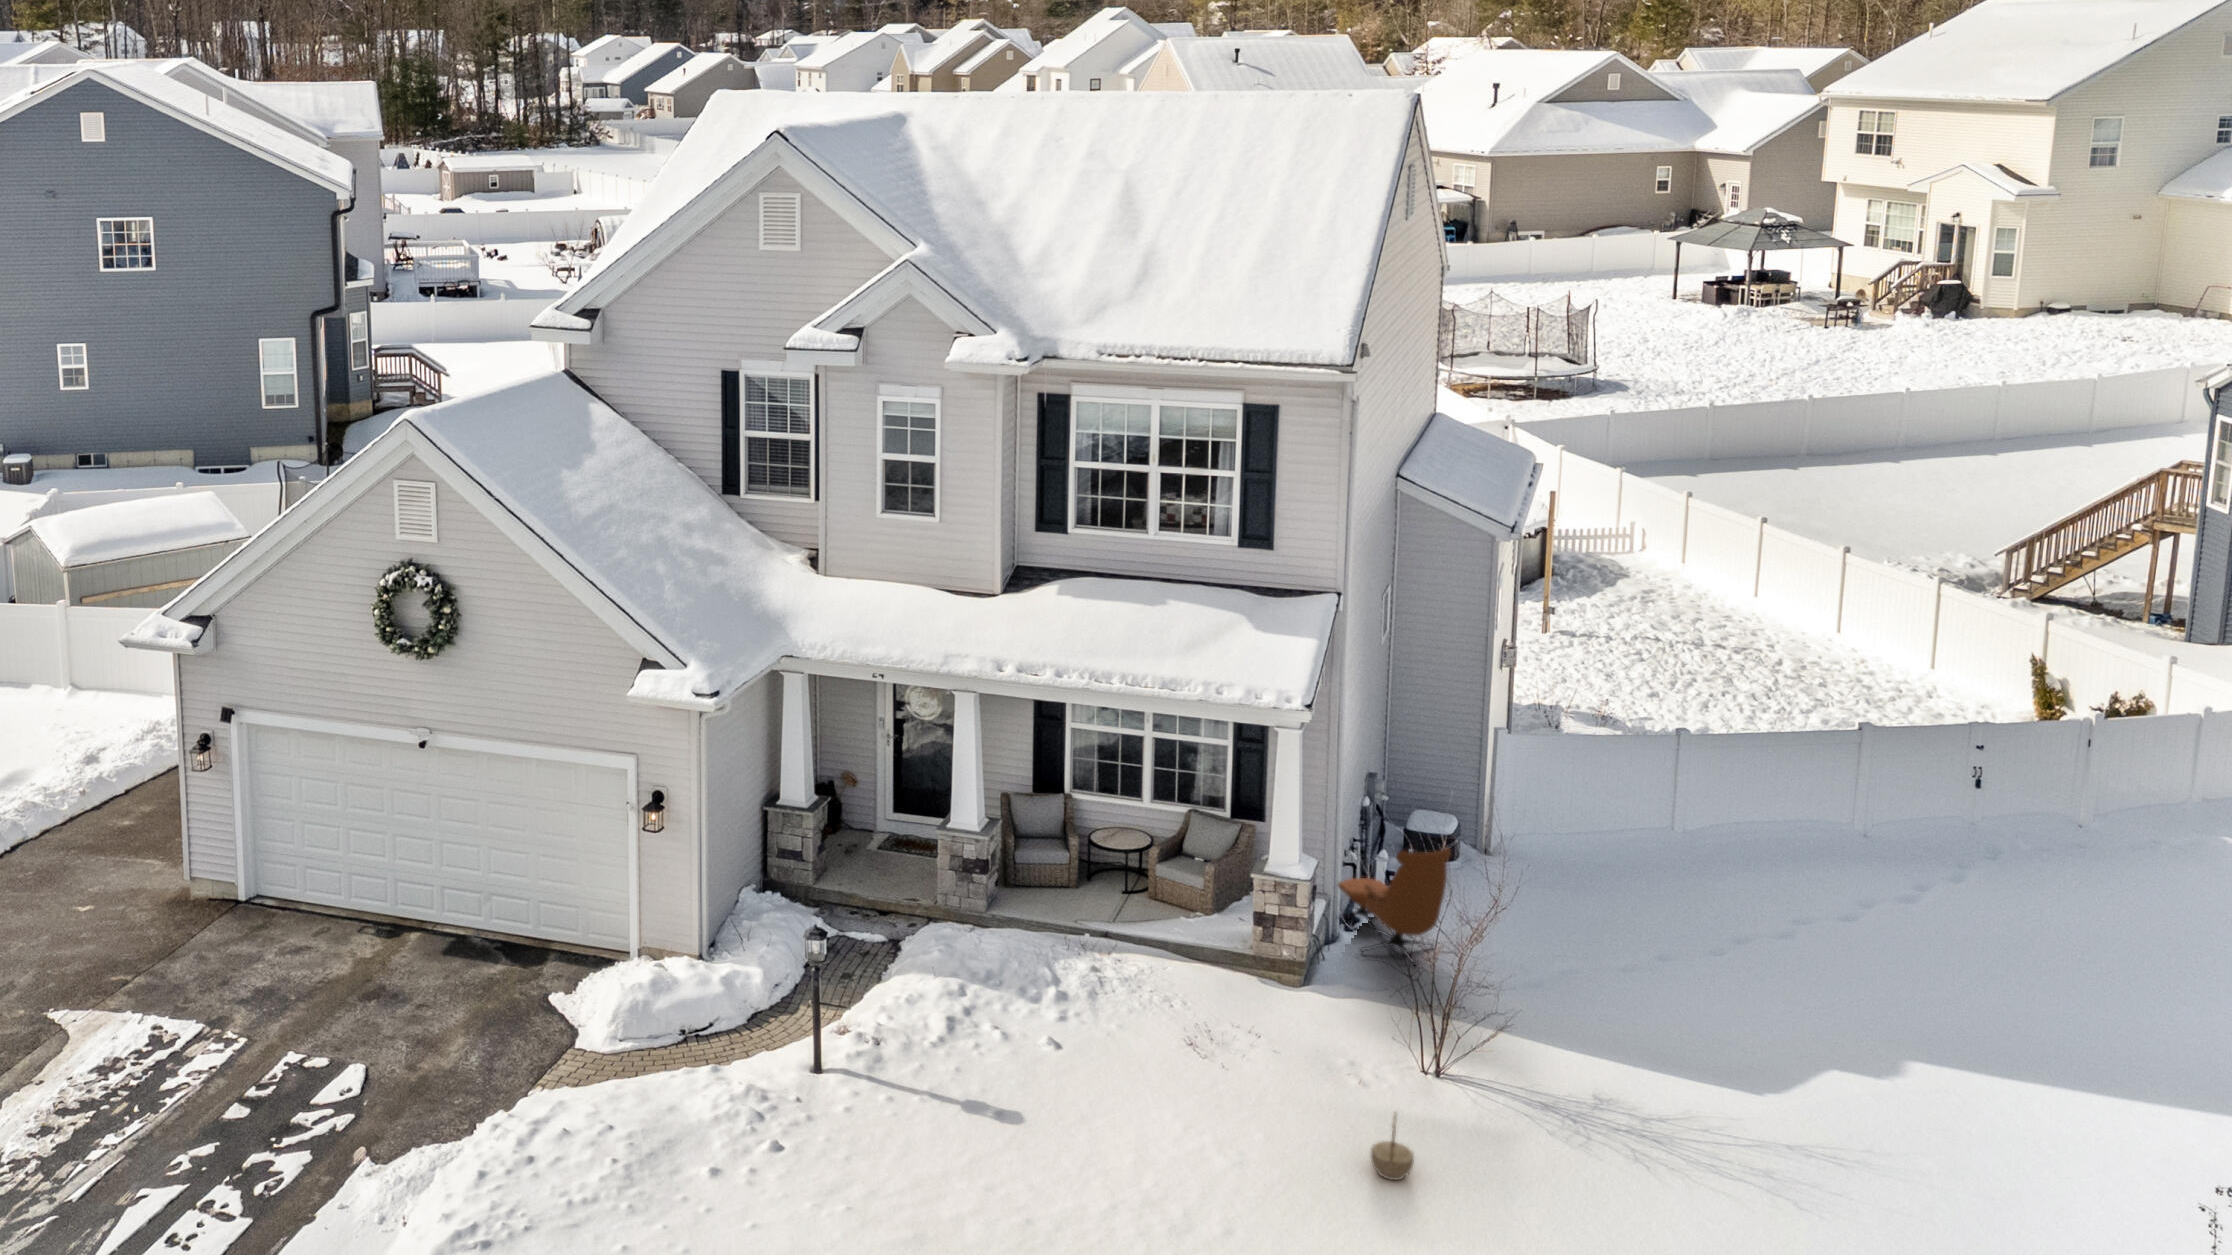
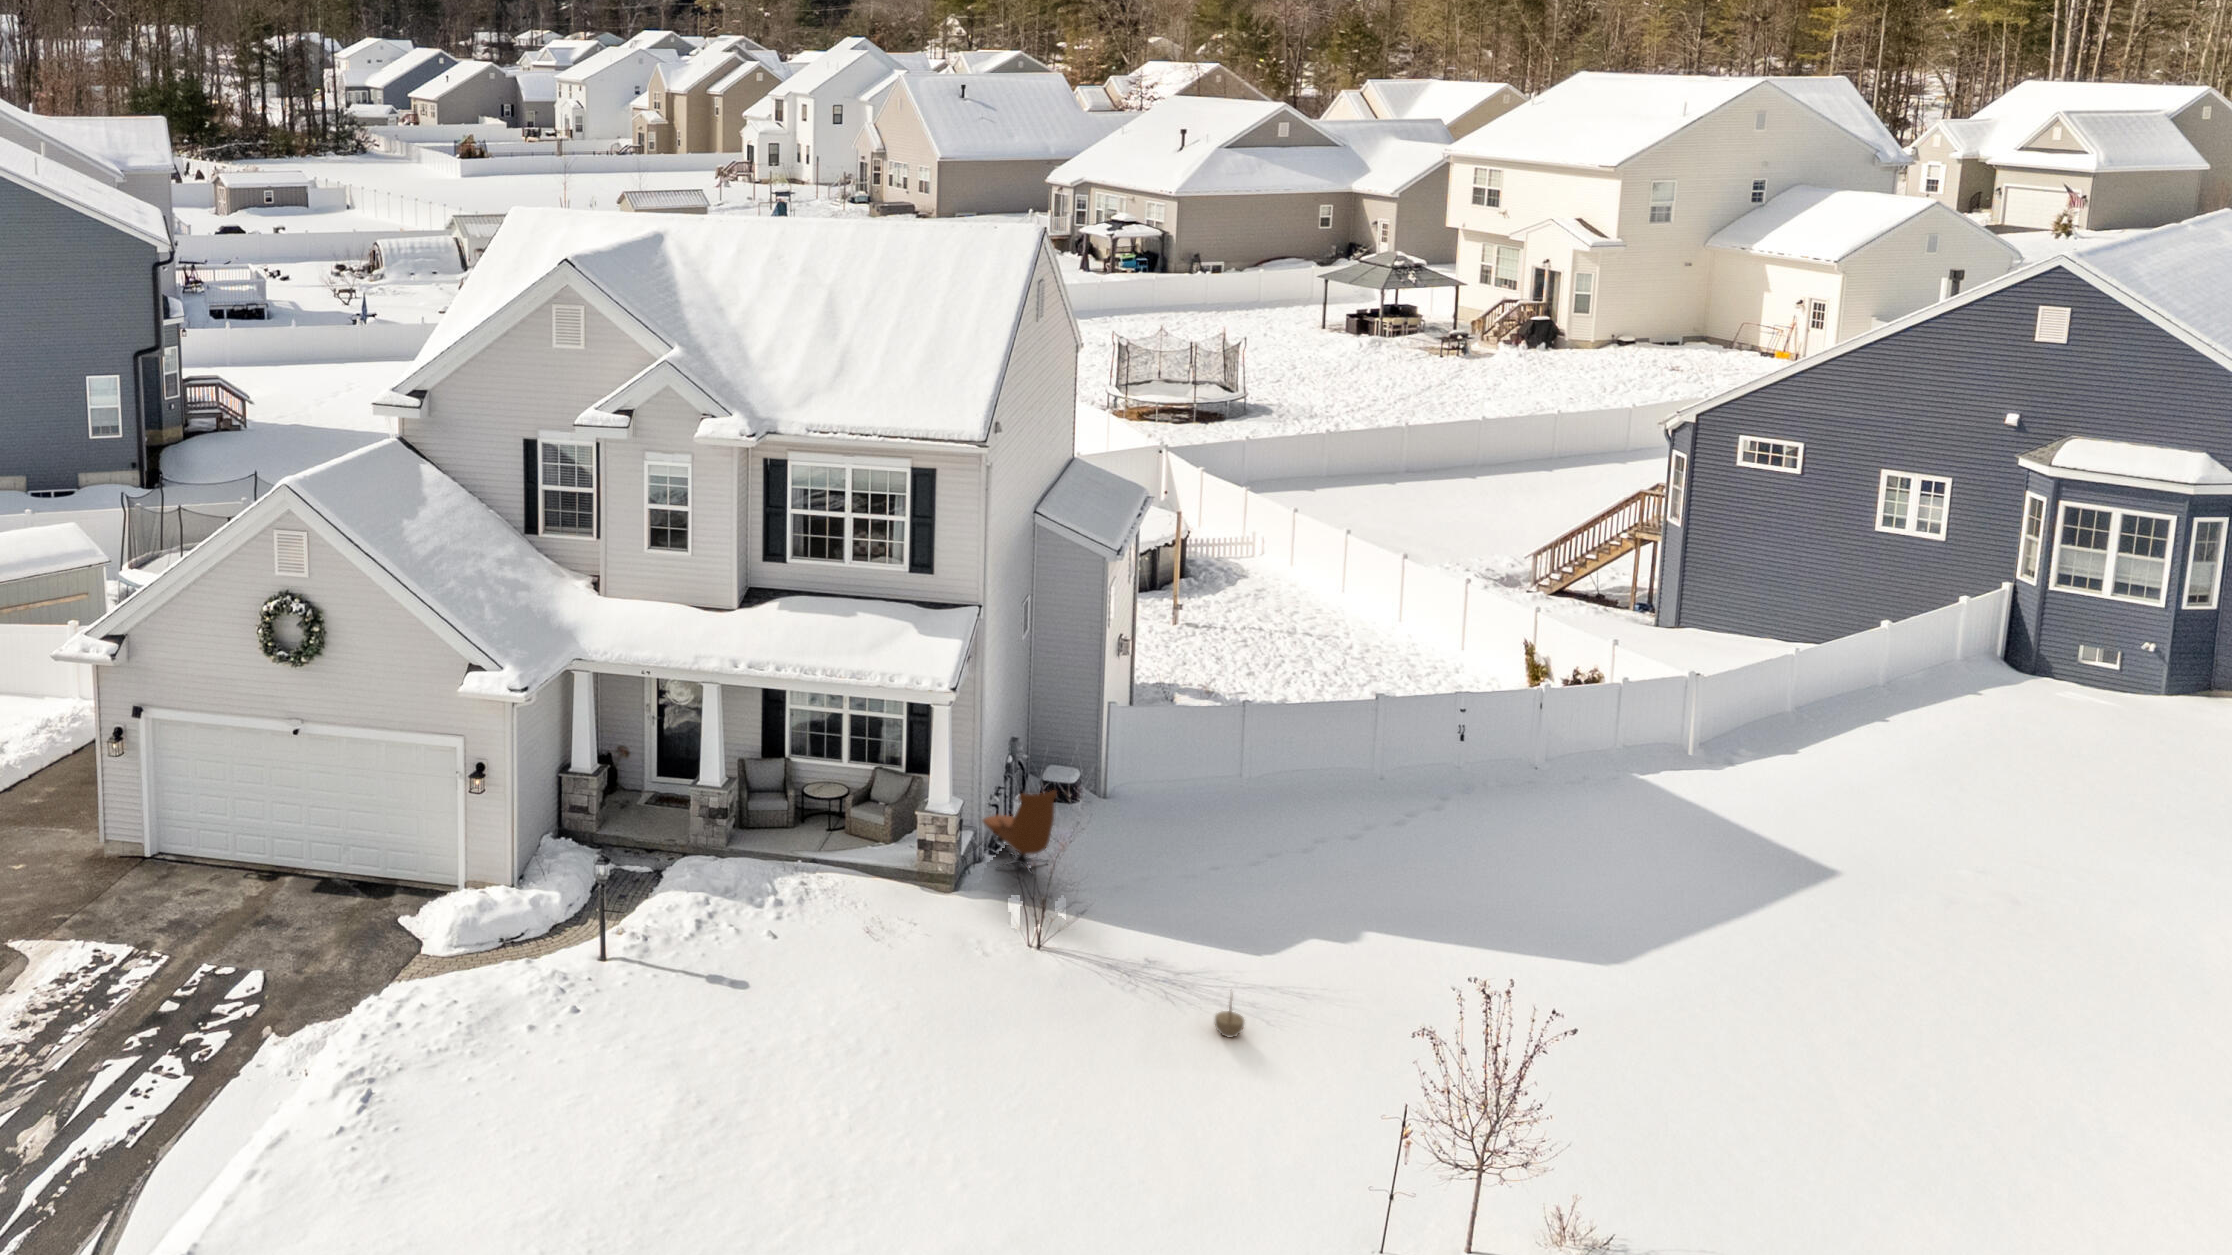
basket: present [1371,1113,1414,1180] -> present [1215,997,1244,1038]

